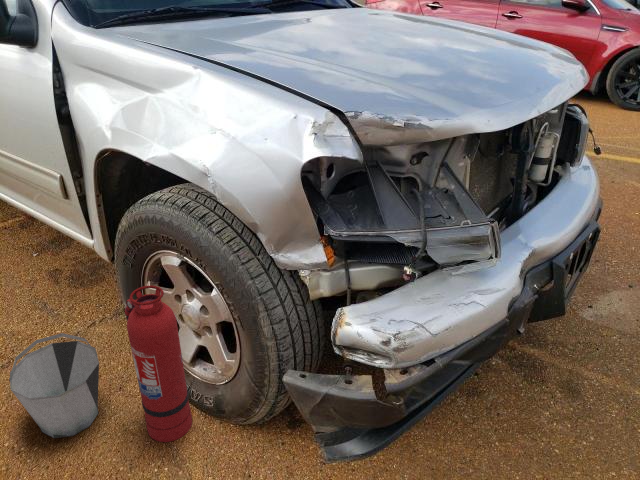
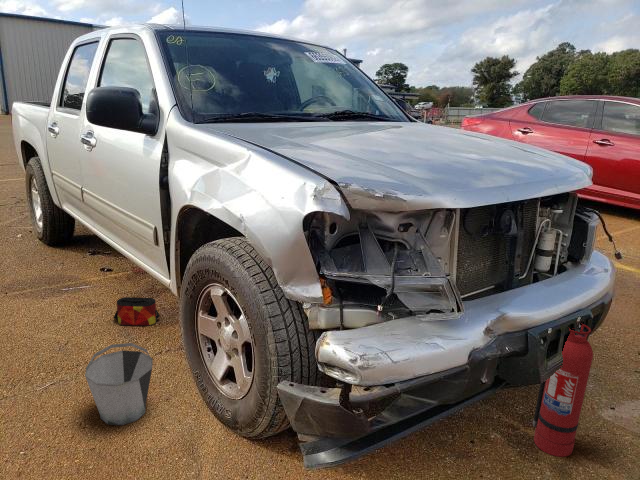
bag: none [21,257,81,296] -> present [114,297,160,326]
fire extinguisher: present [125,286,192,442] -> present [533,324,593,457]

